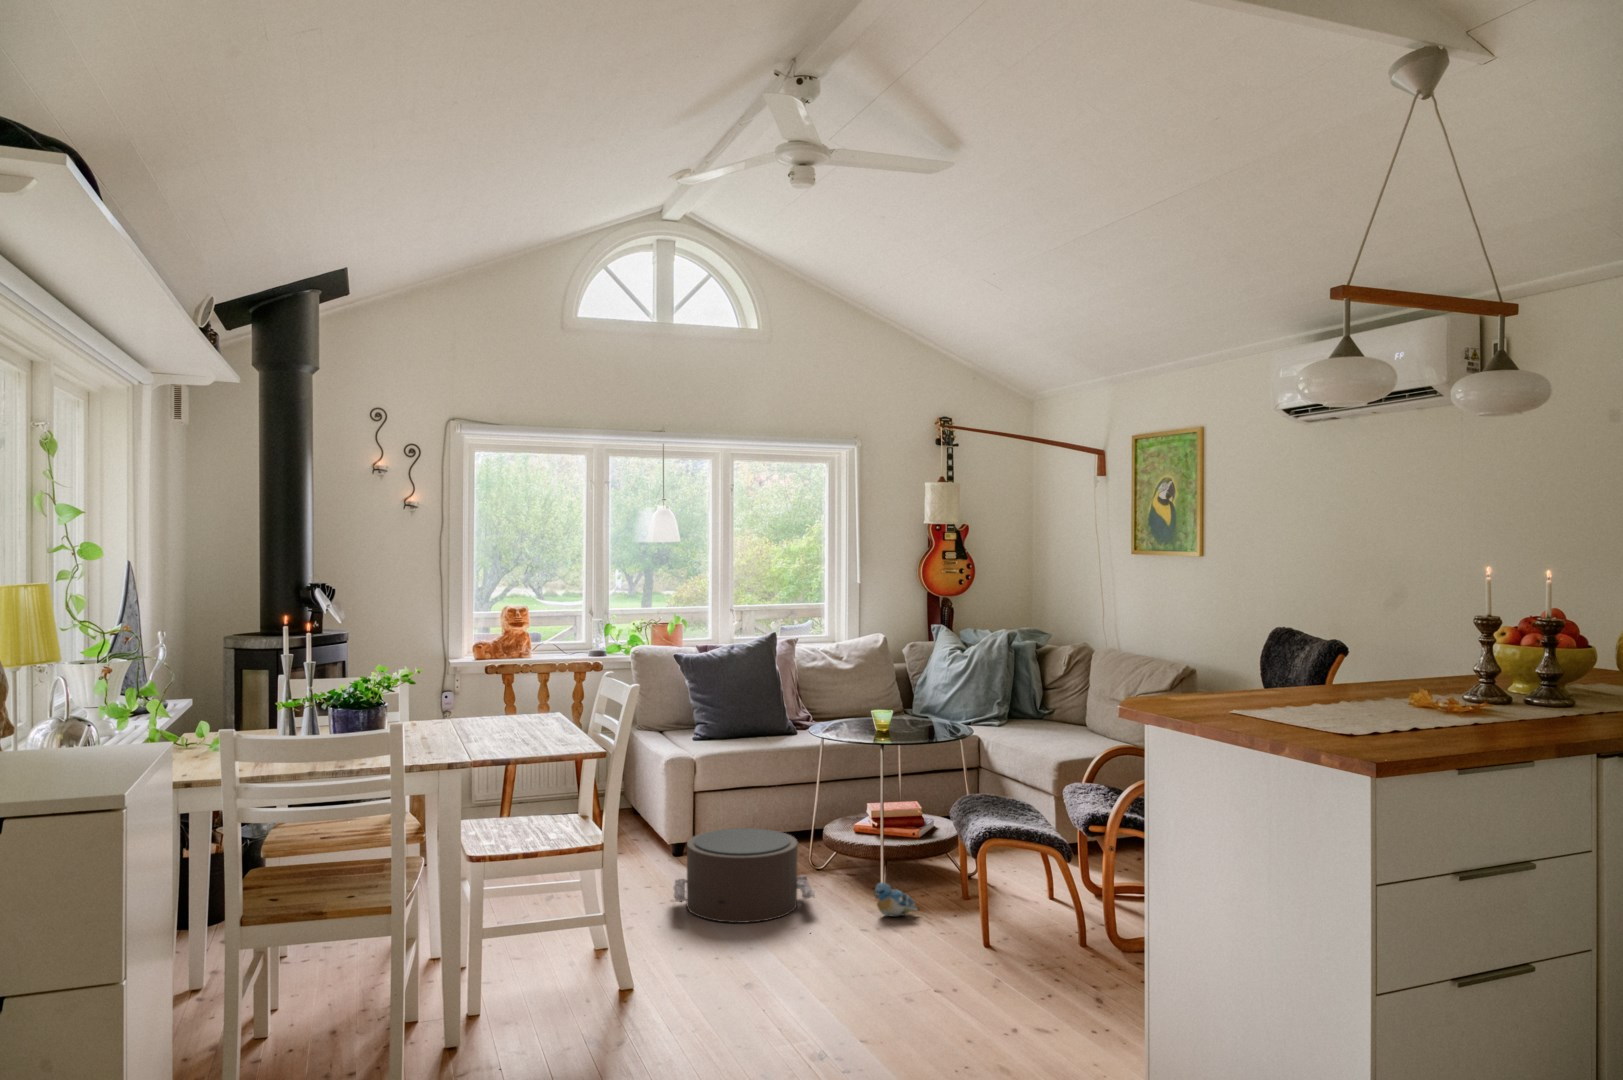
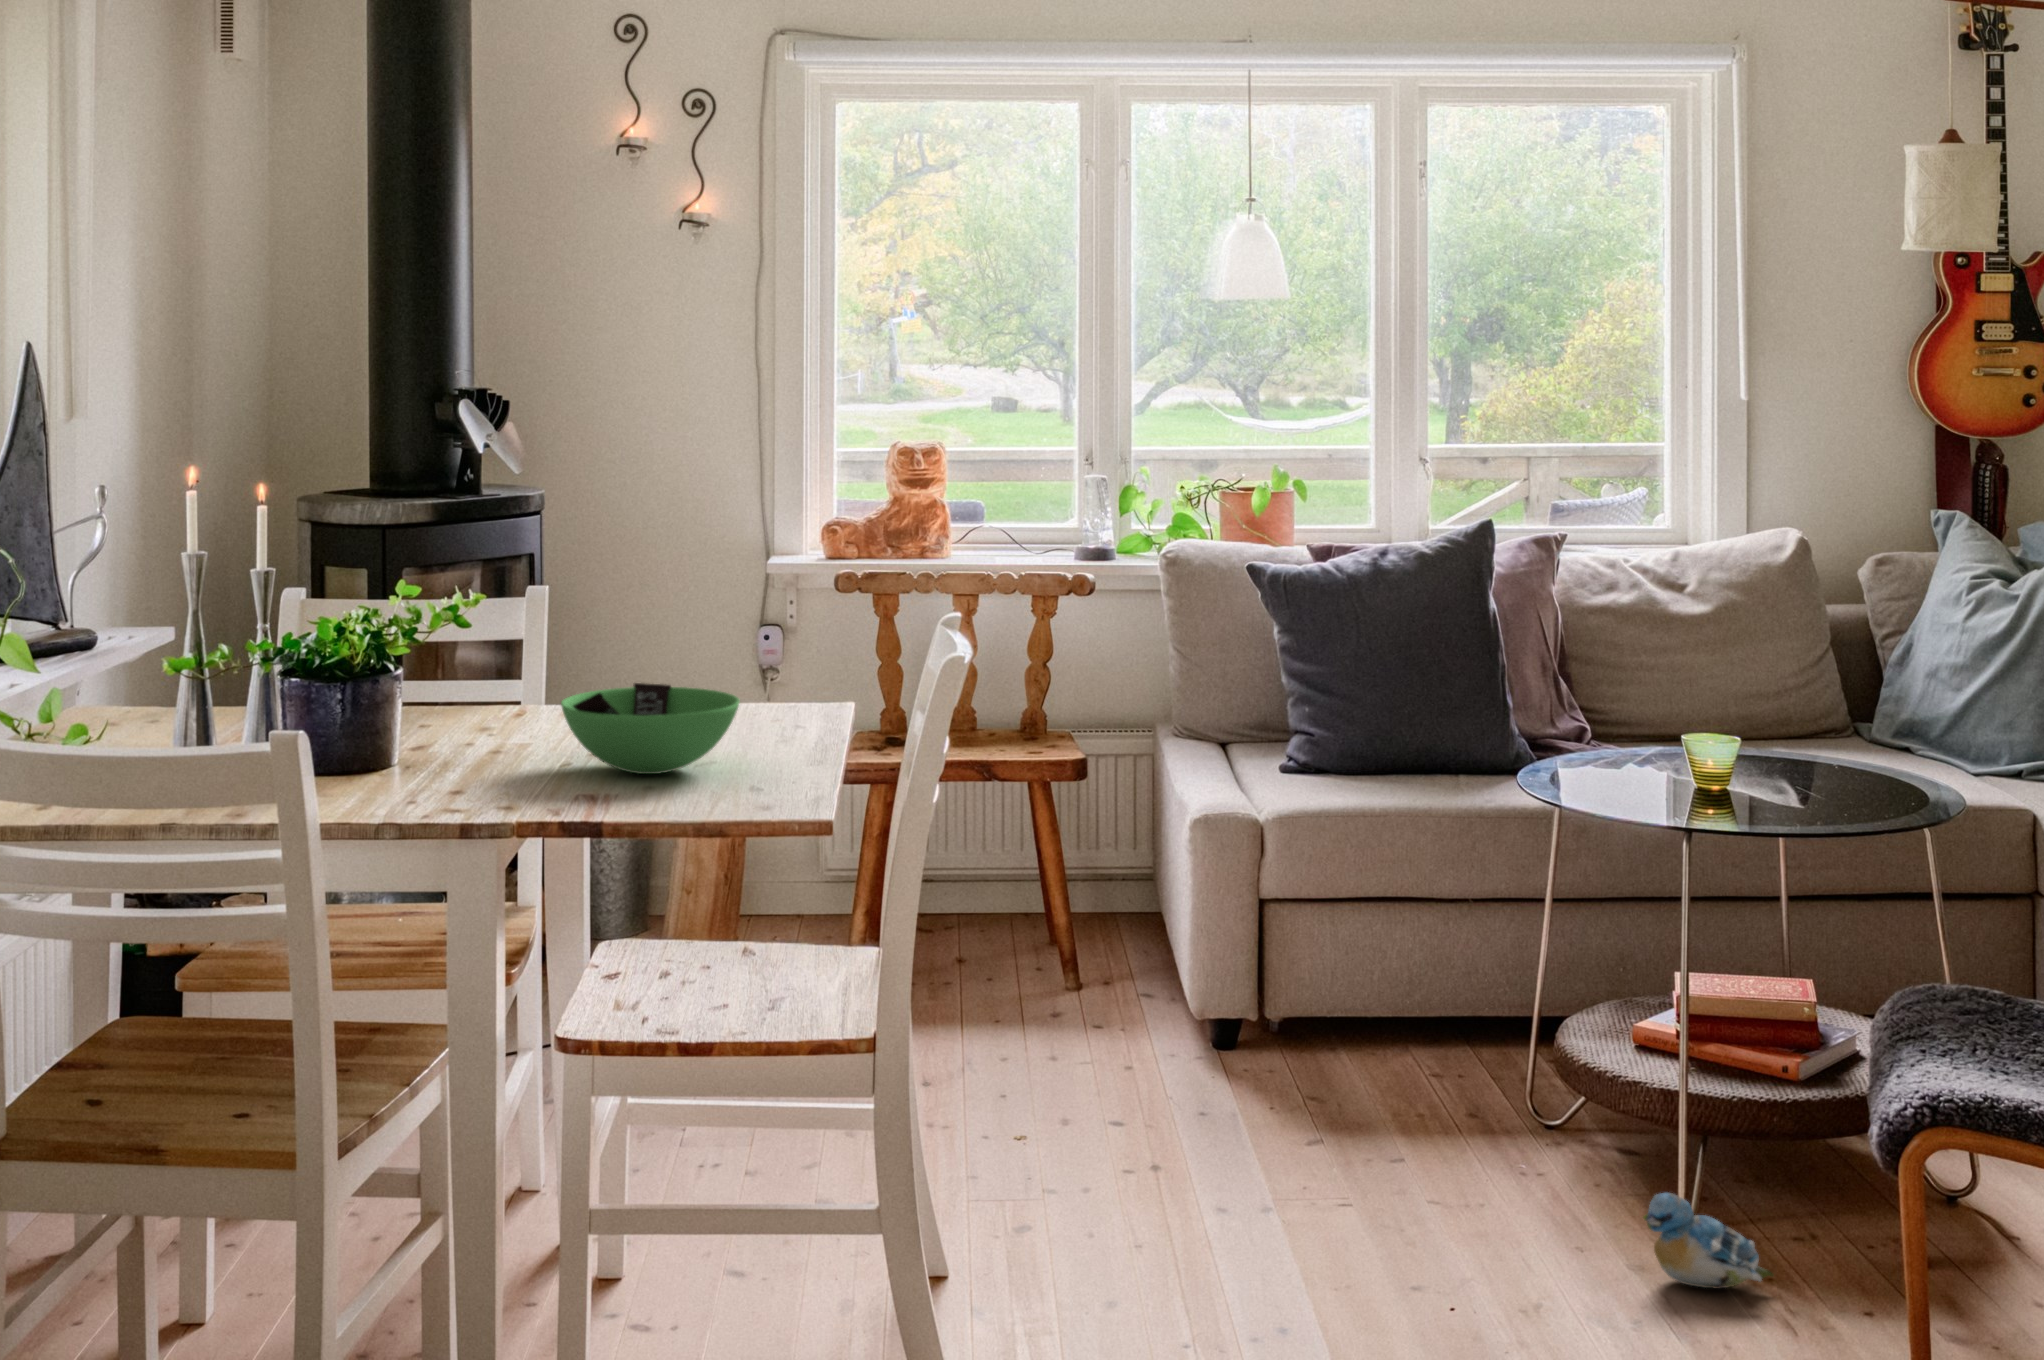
bowl: none [459,706,538,743] -> present [561,683,740,774]
pouf: present [674,828,815,923] -> none [1141,1005,1498,1253]

